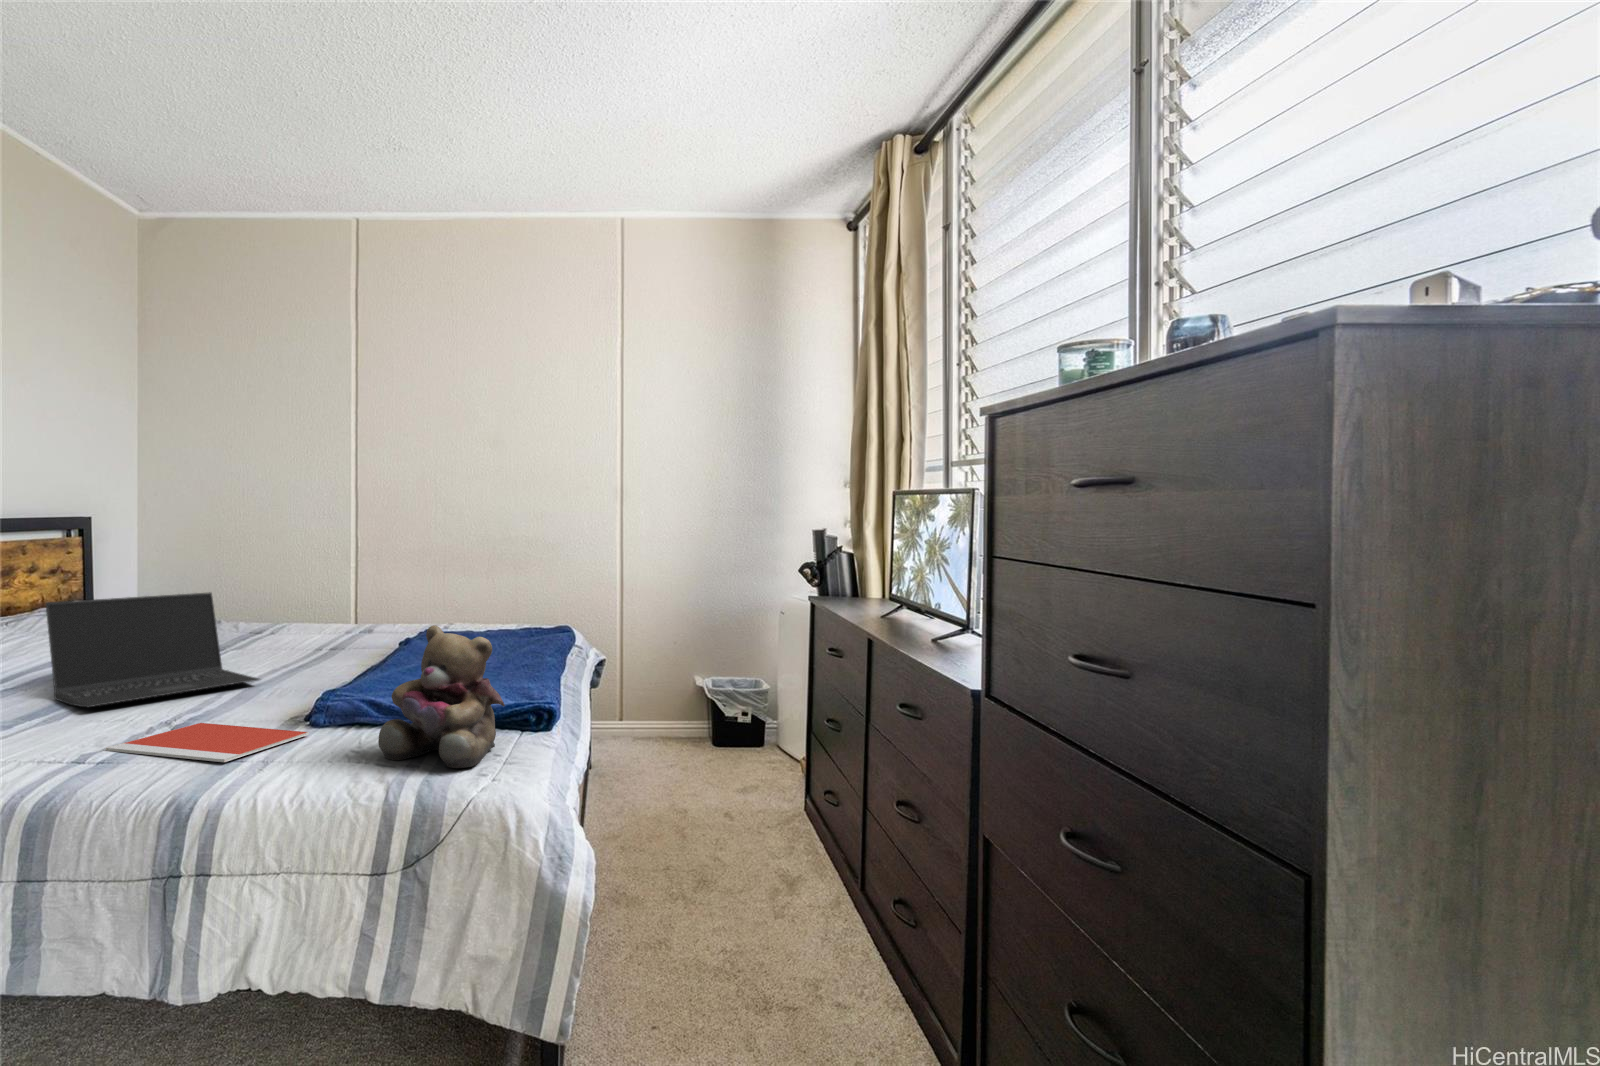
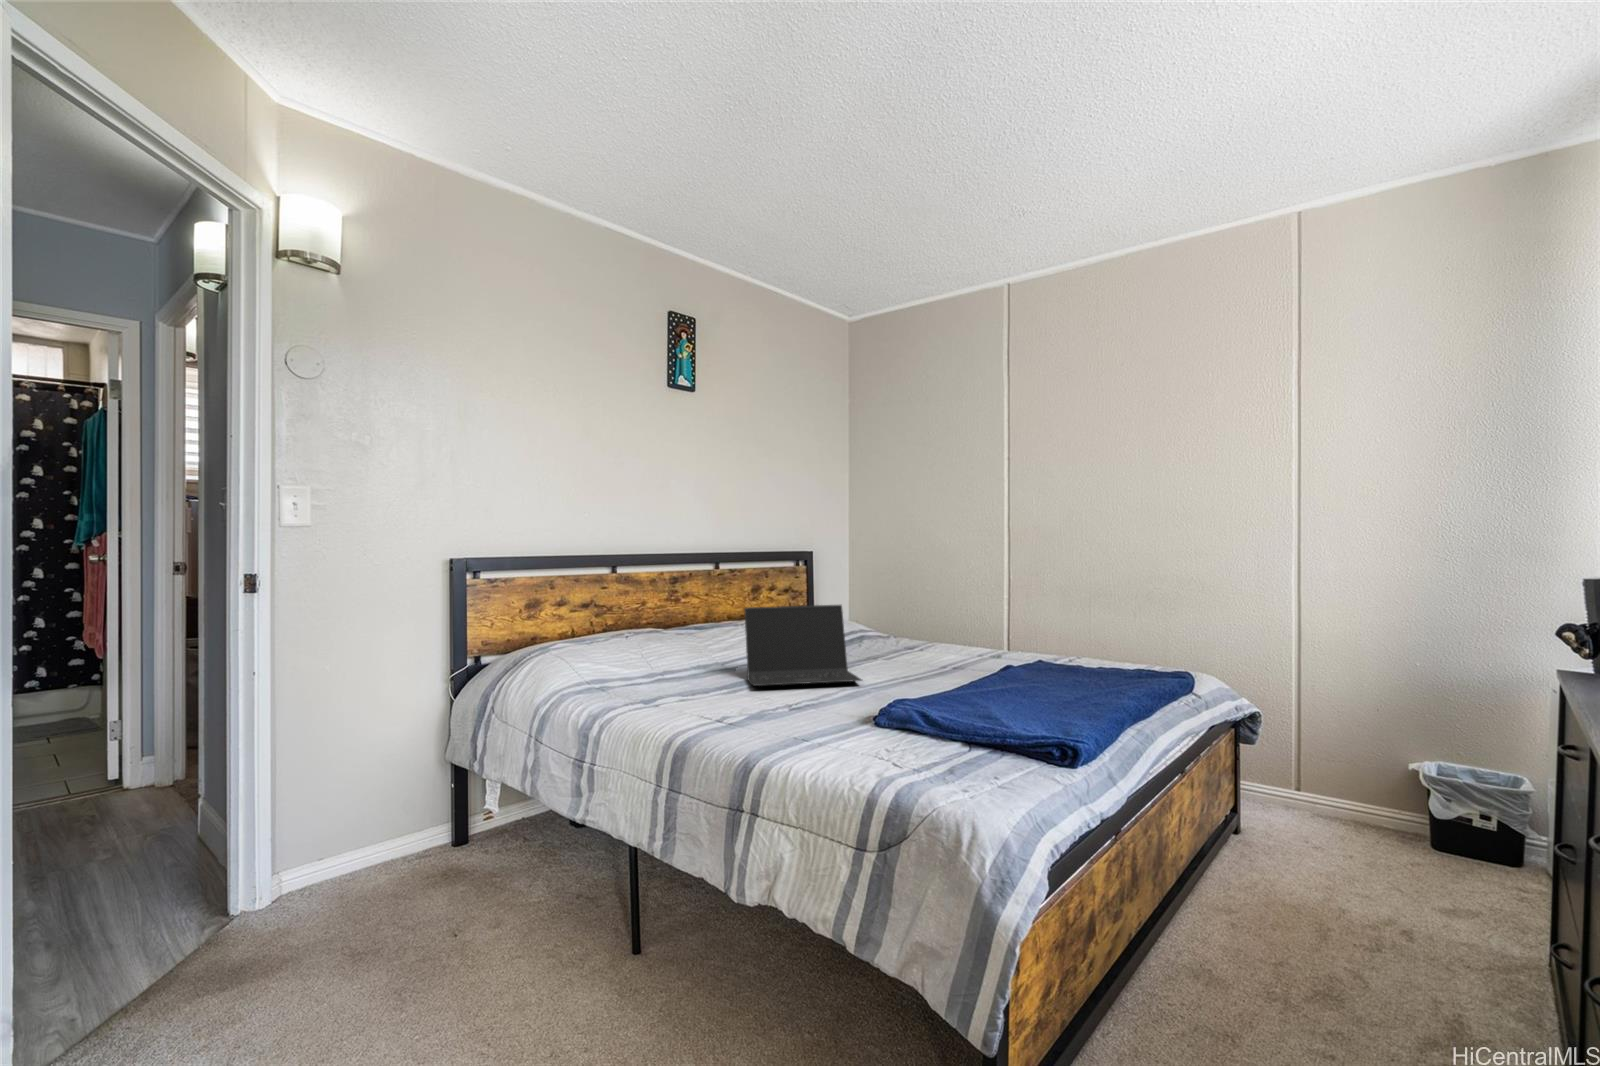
teddy bear: present [378,625,505,768] -> none [888,629,991,772]
notebook: present [106,723,309,762] -> none [744,706,859,734]

